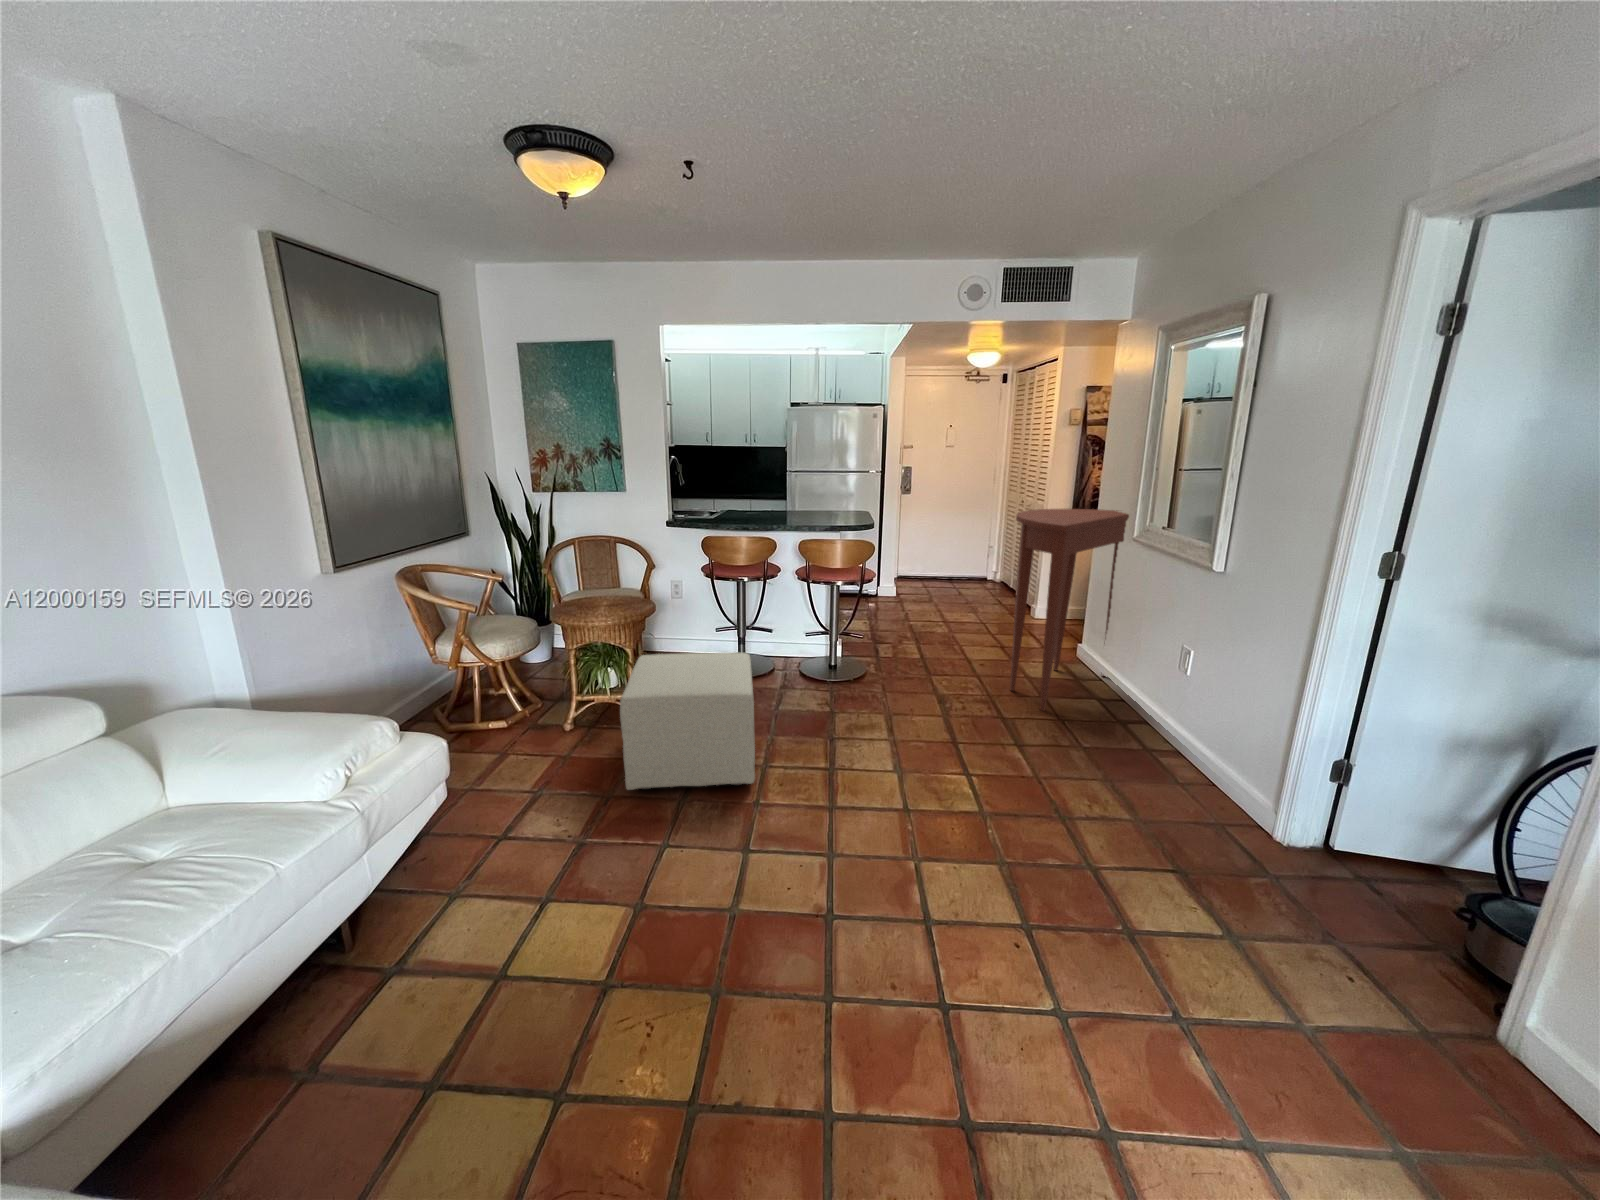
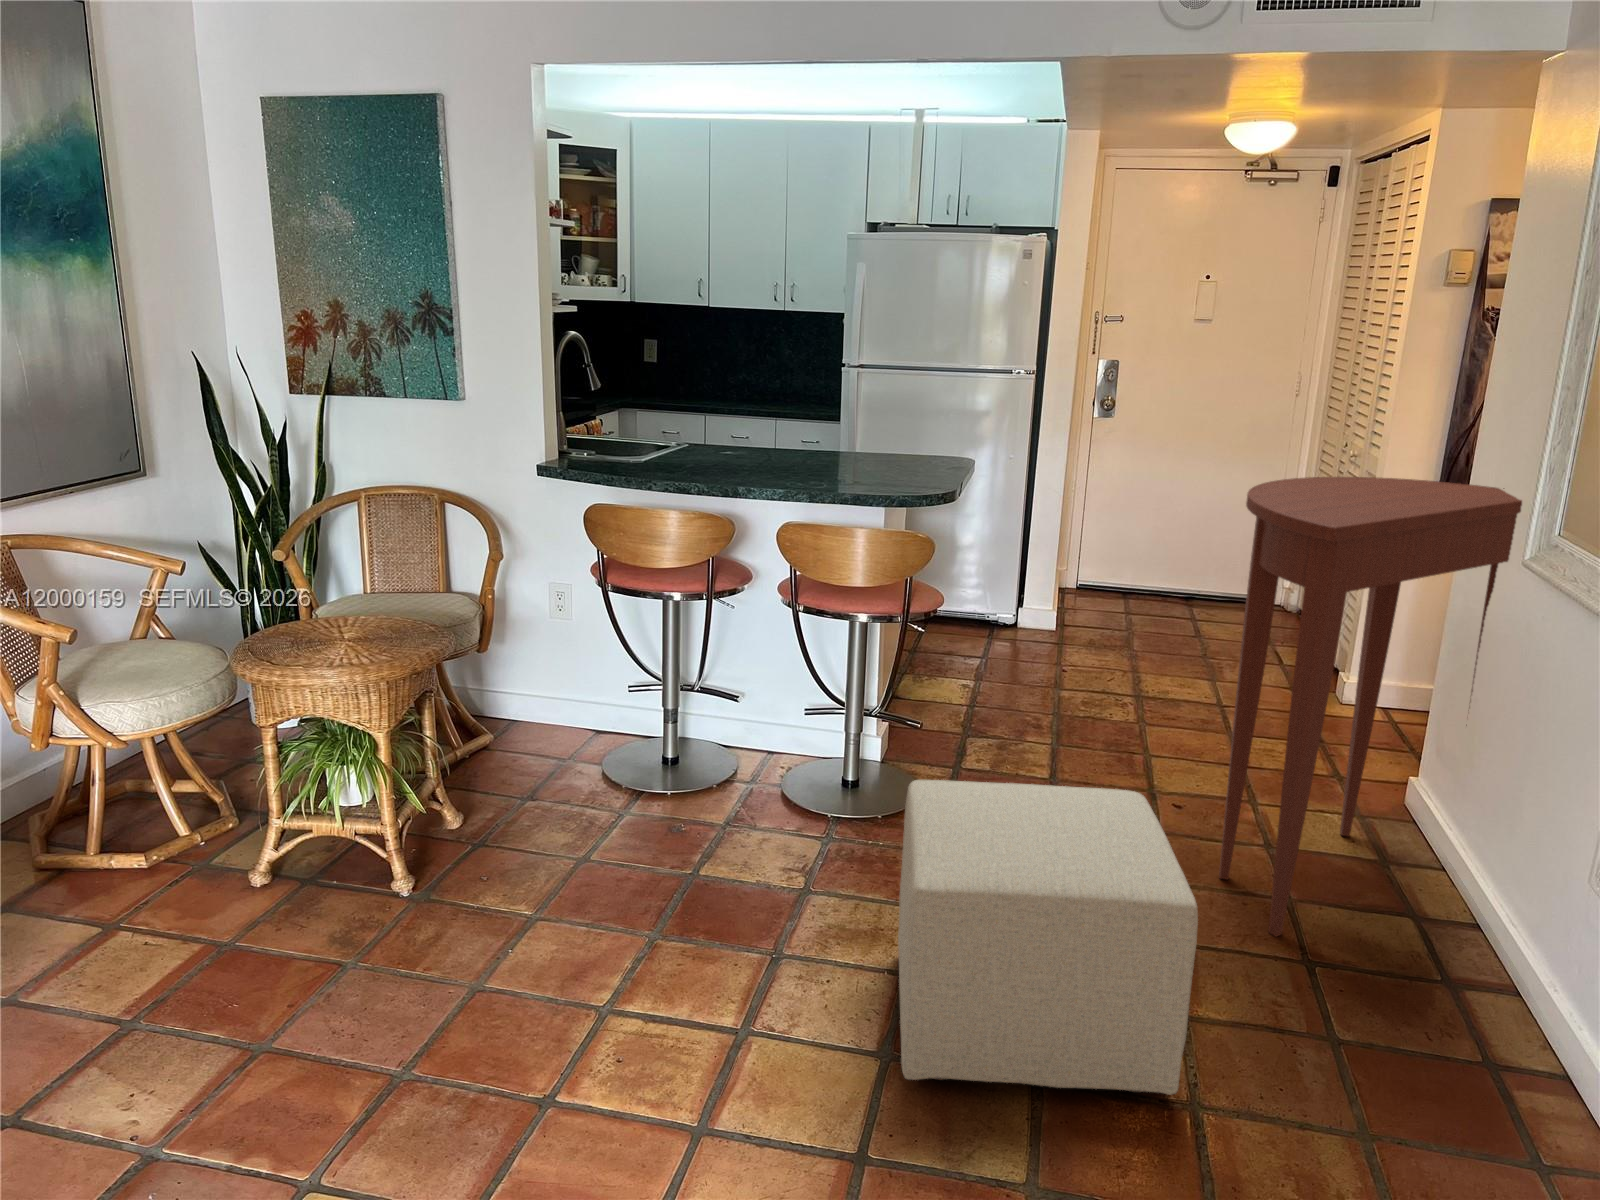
ottoman: present [620,652,755,790] -> present [898,780,1198,1095]

